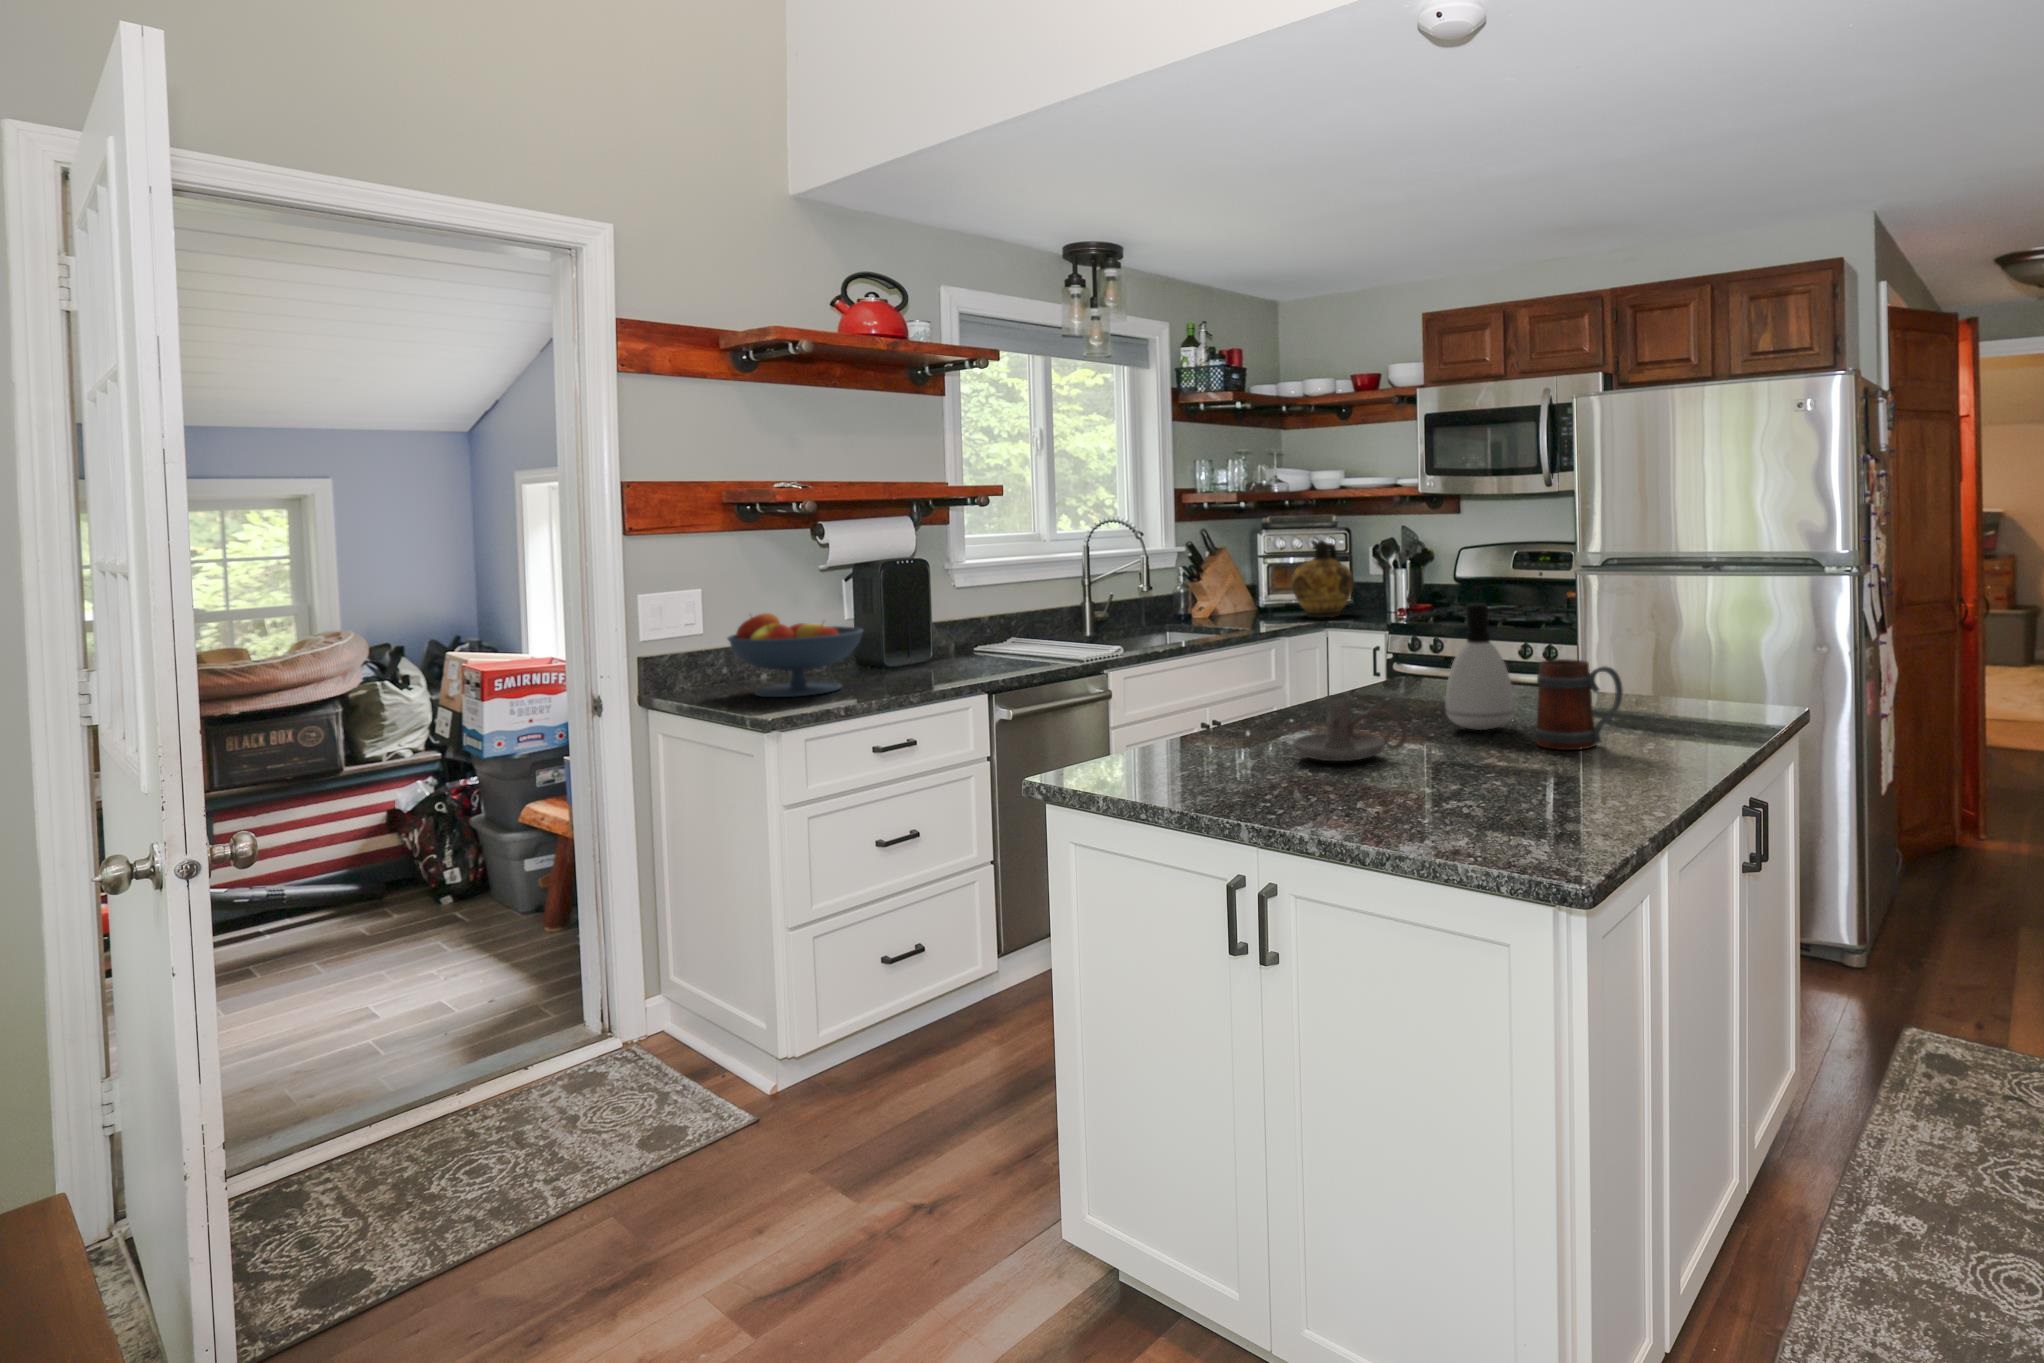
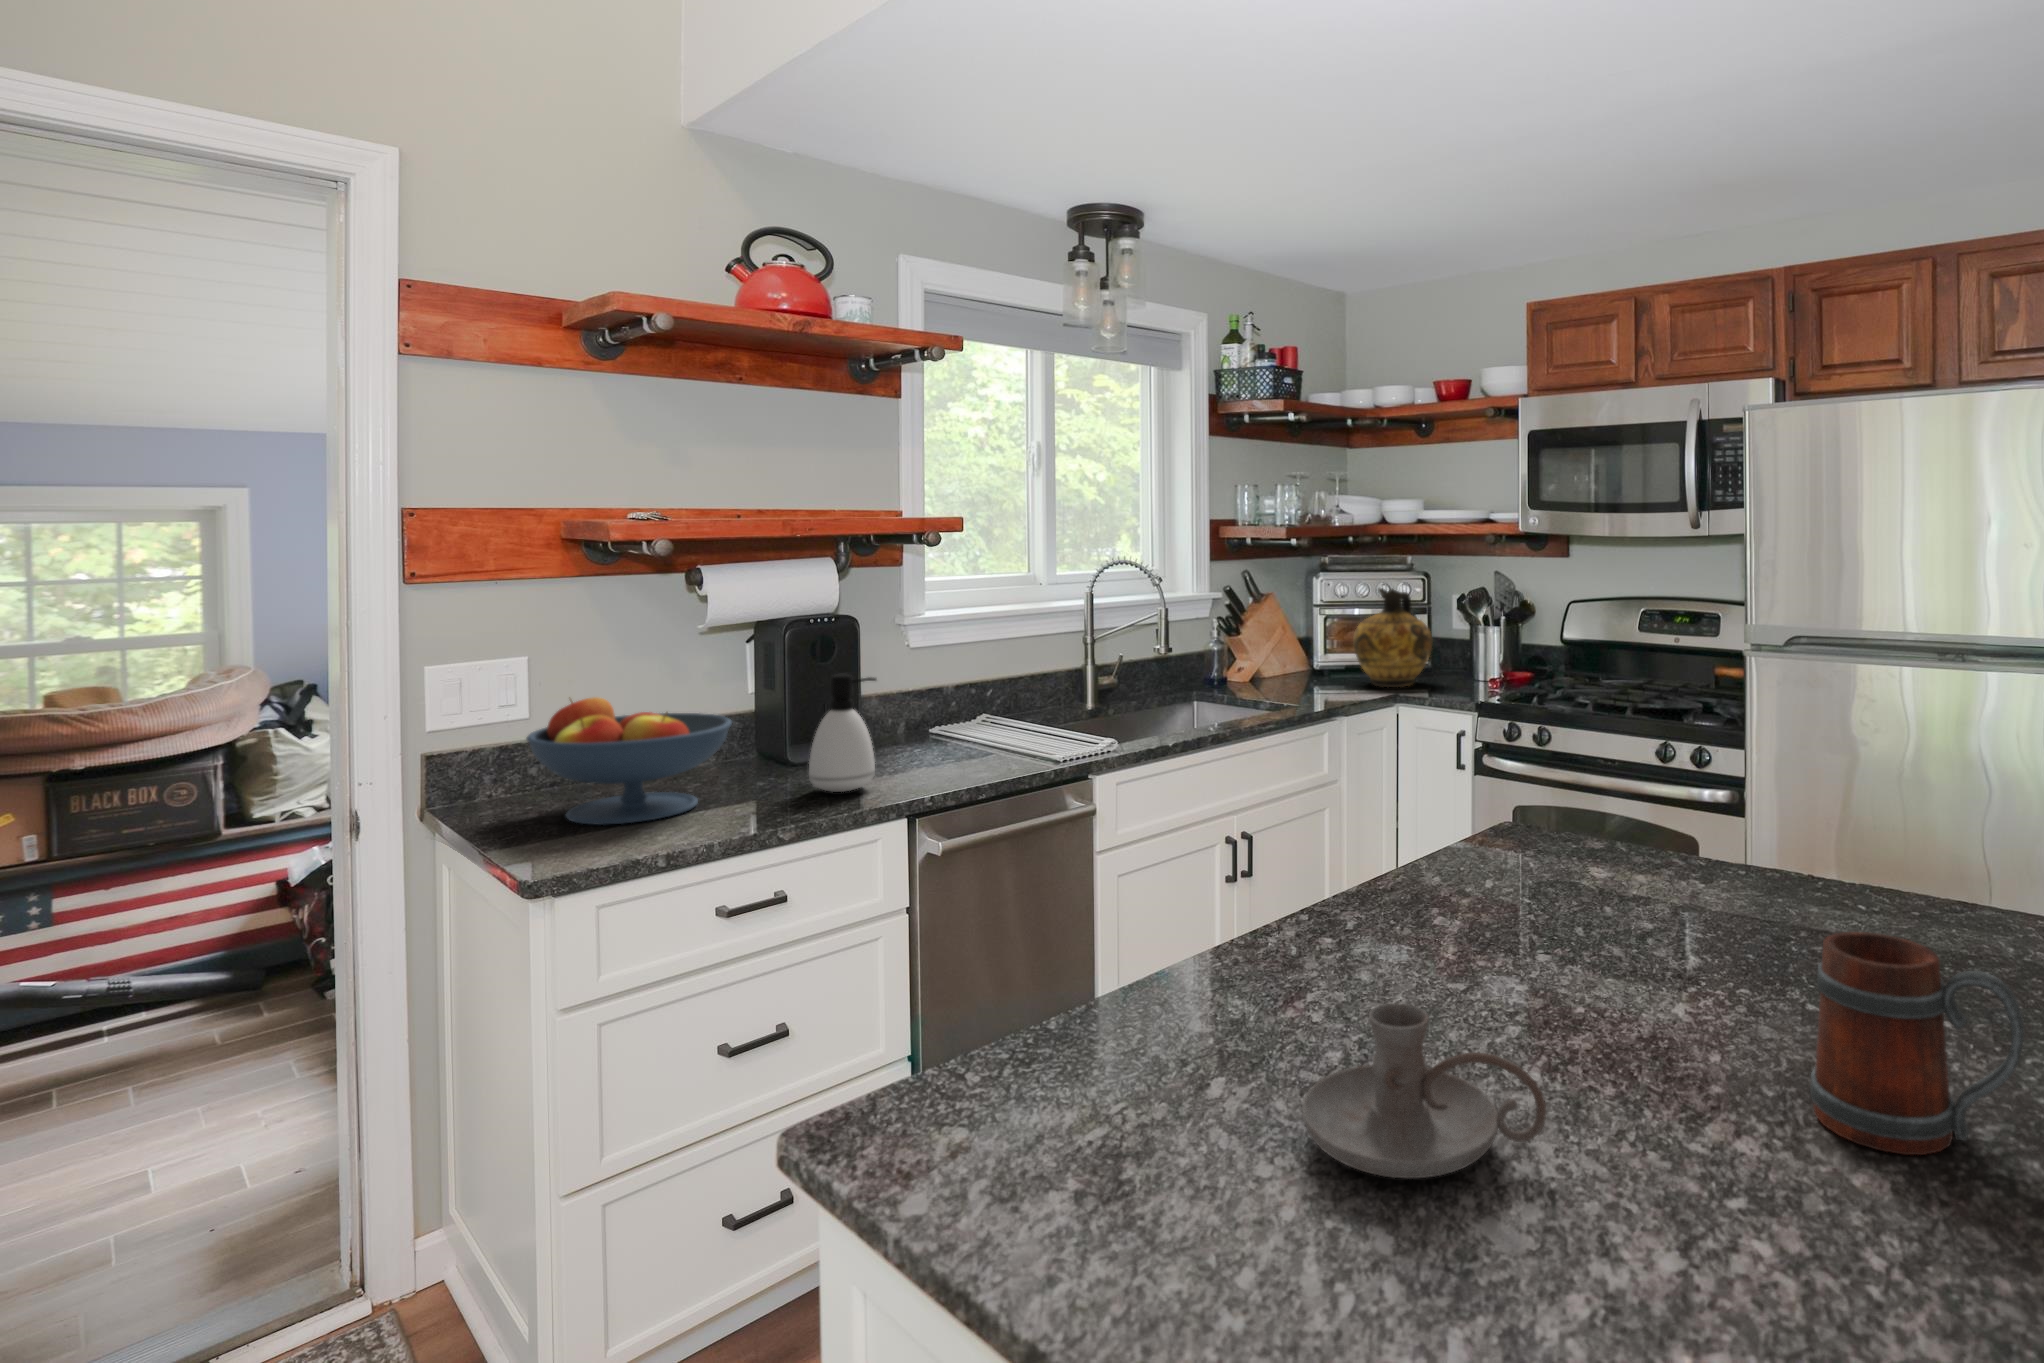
soap dispenser: present [1446,603,1514,730] -> present [809,674,876,792]

